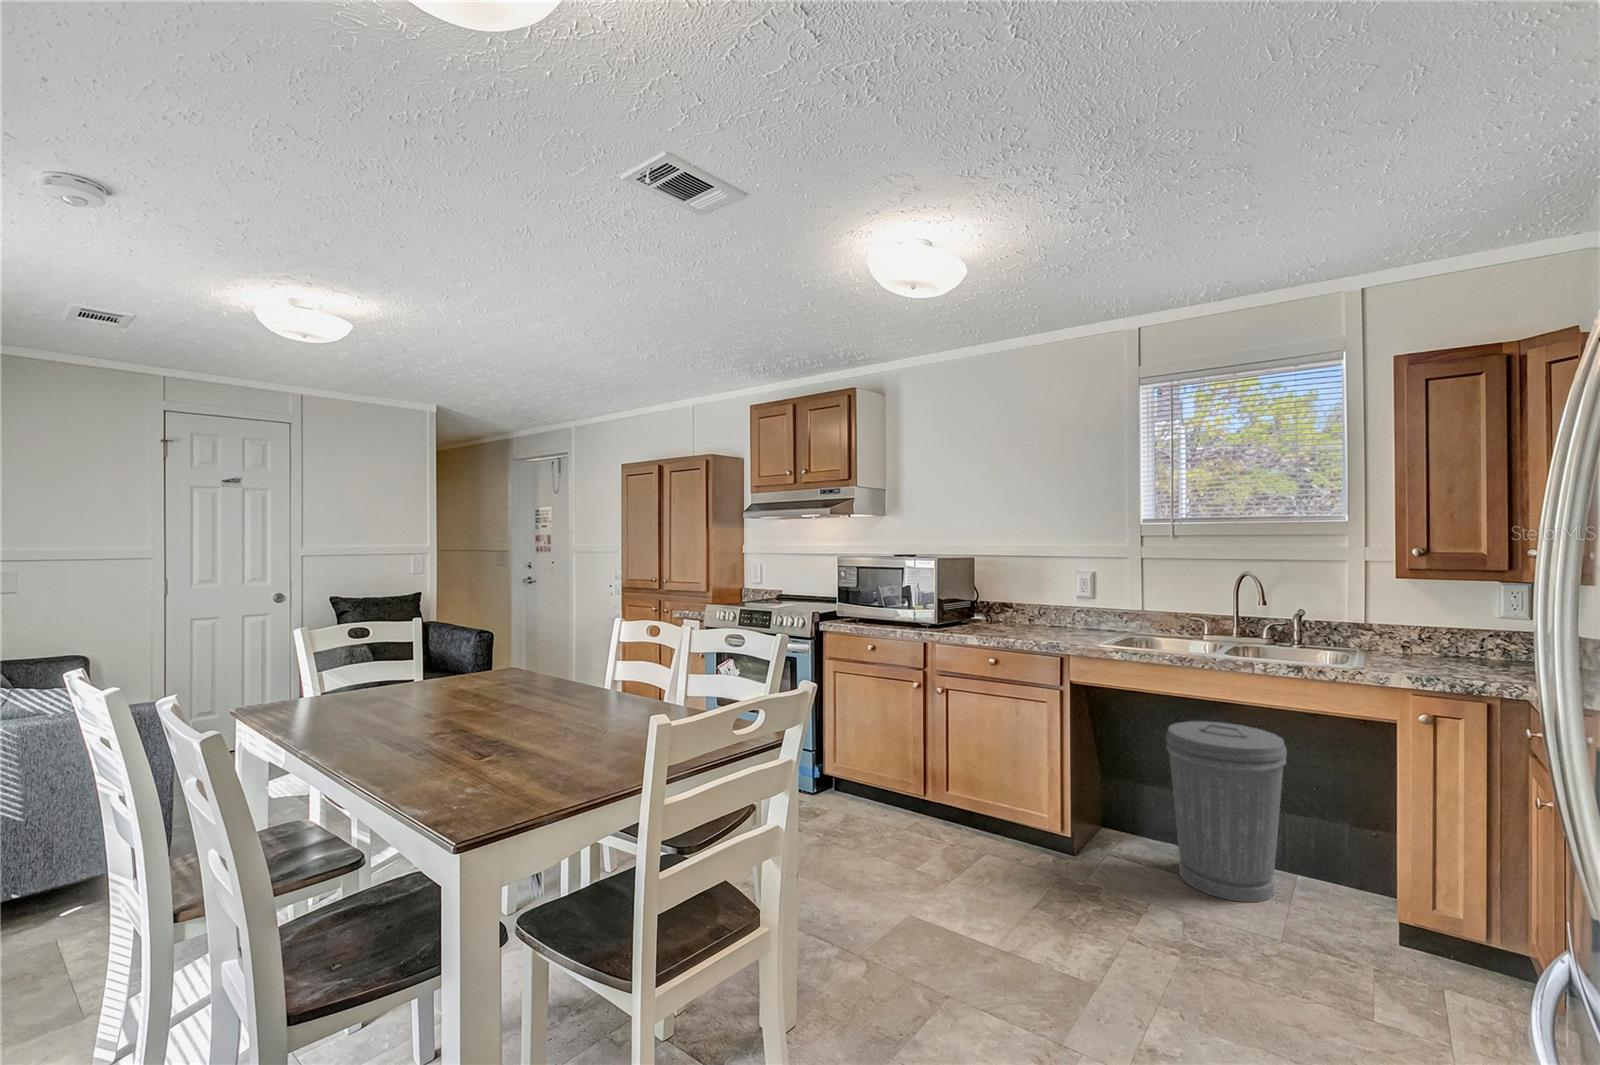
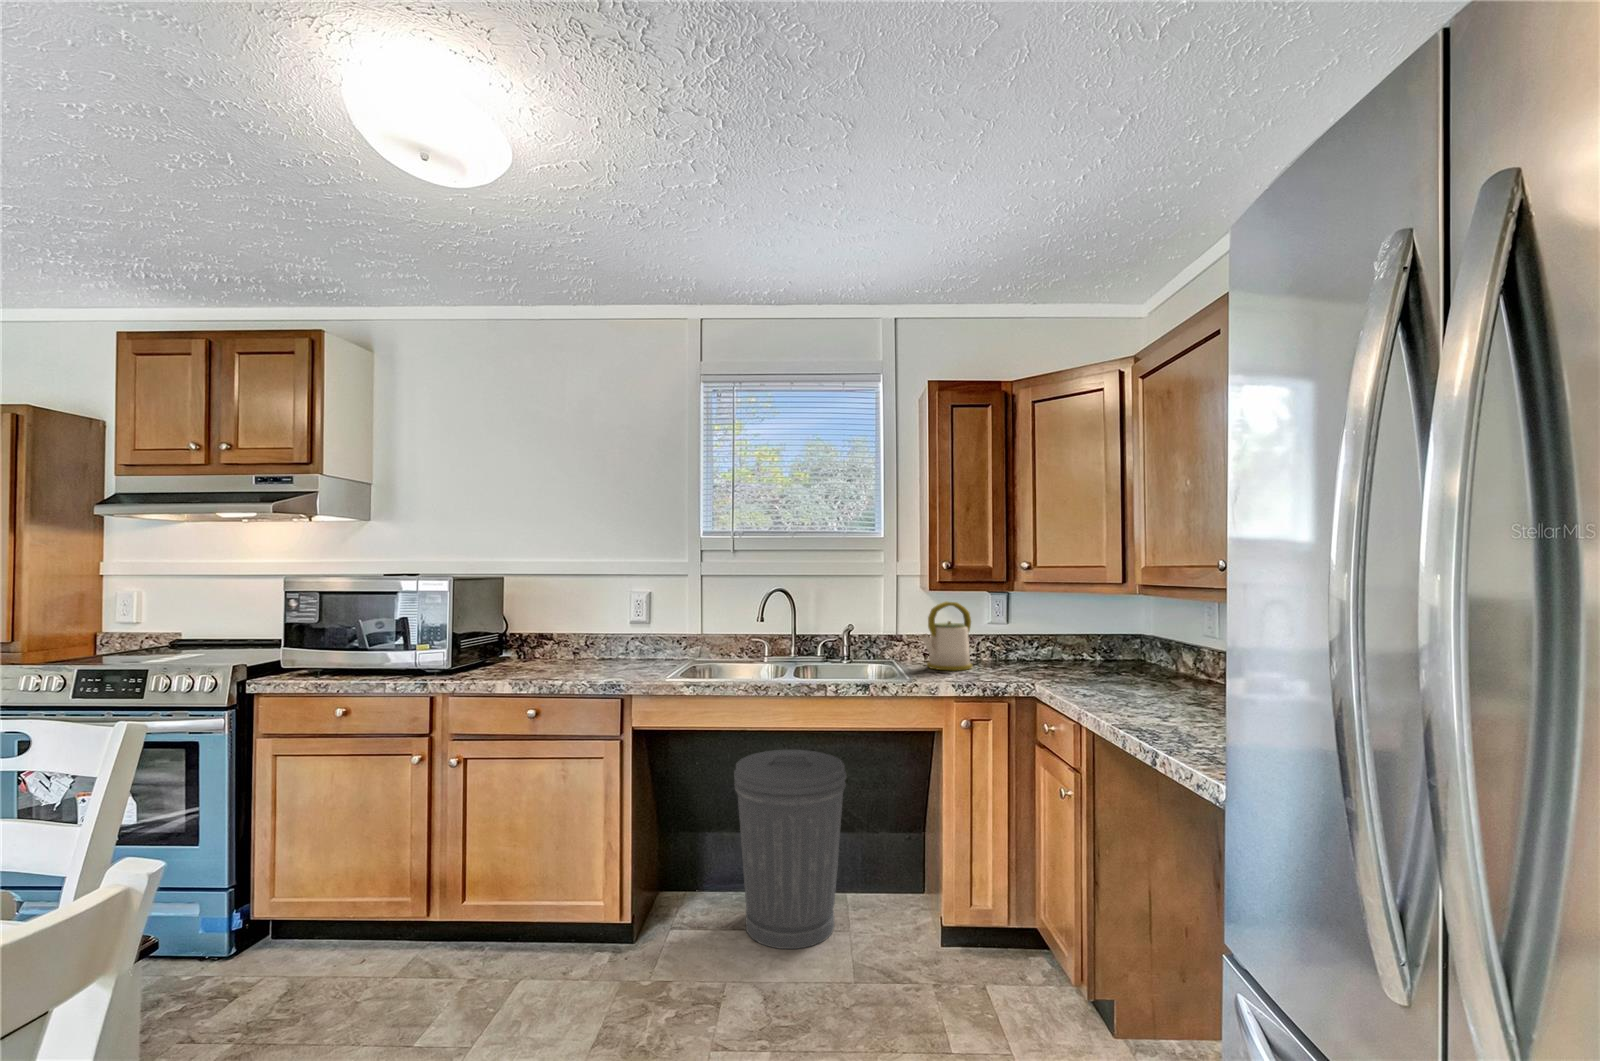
kettle: none [1387,590,1461,665] -> present [921,602,972,671]

